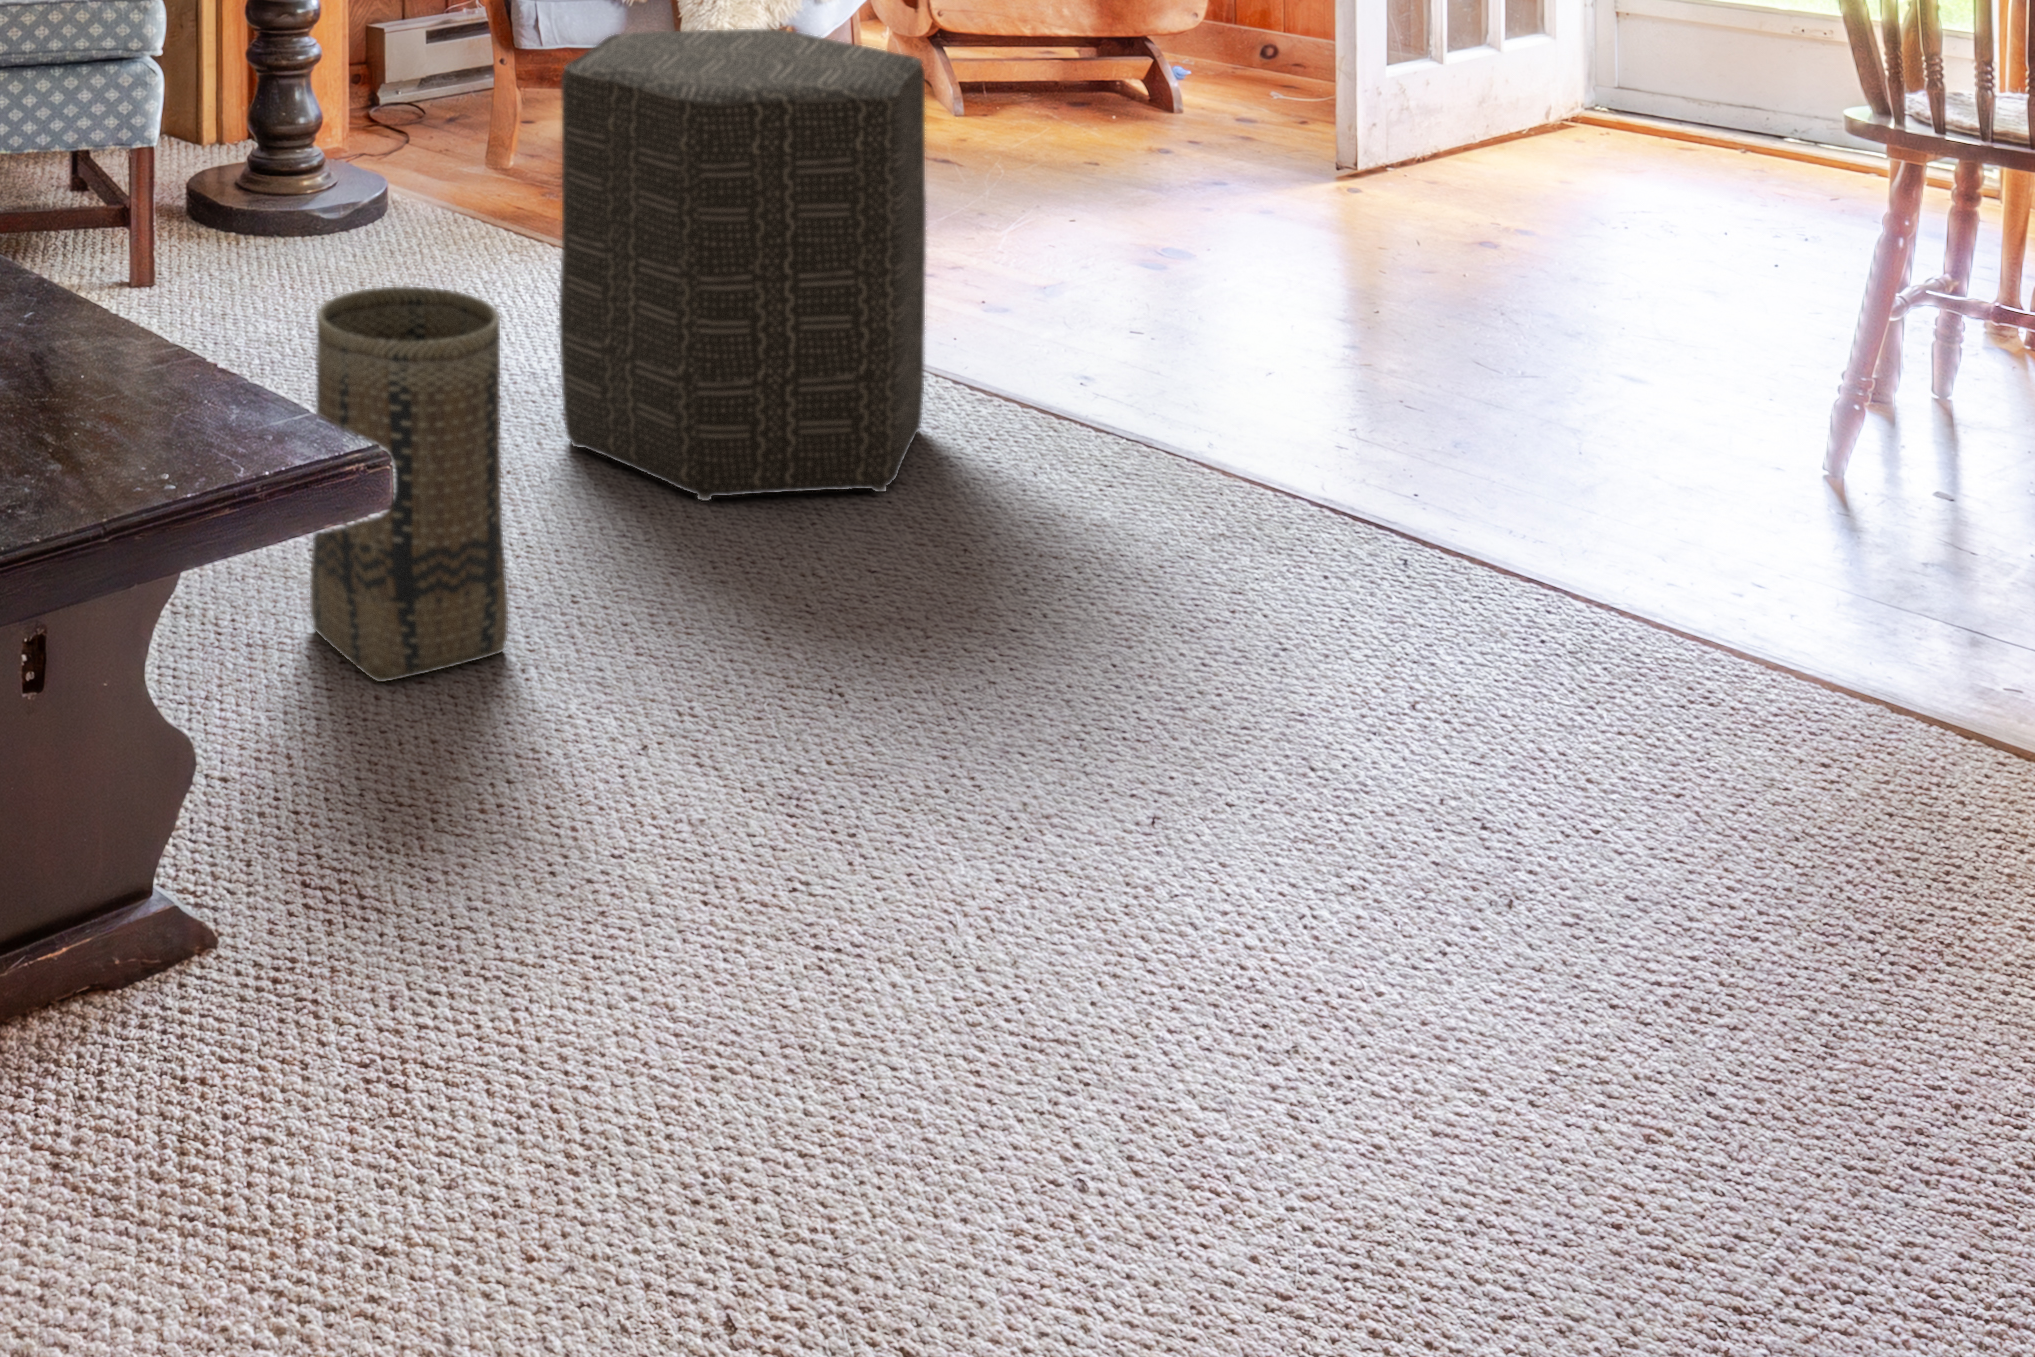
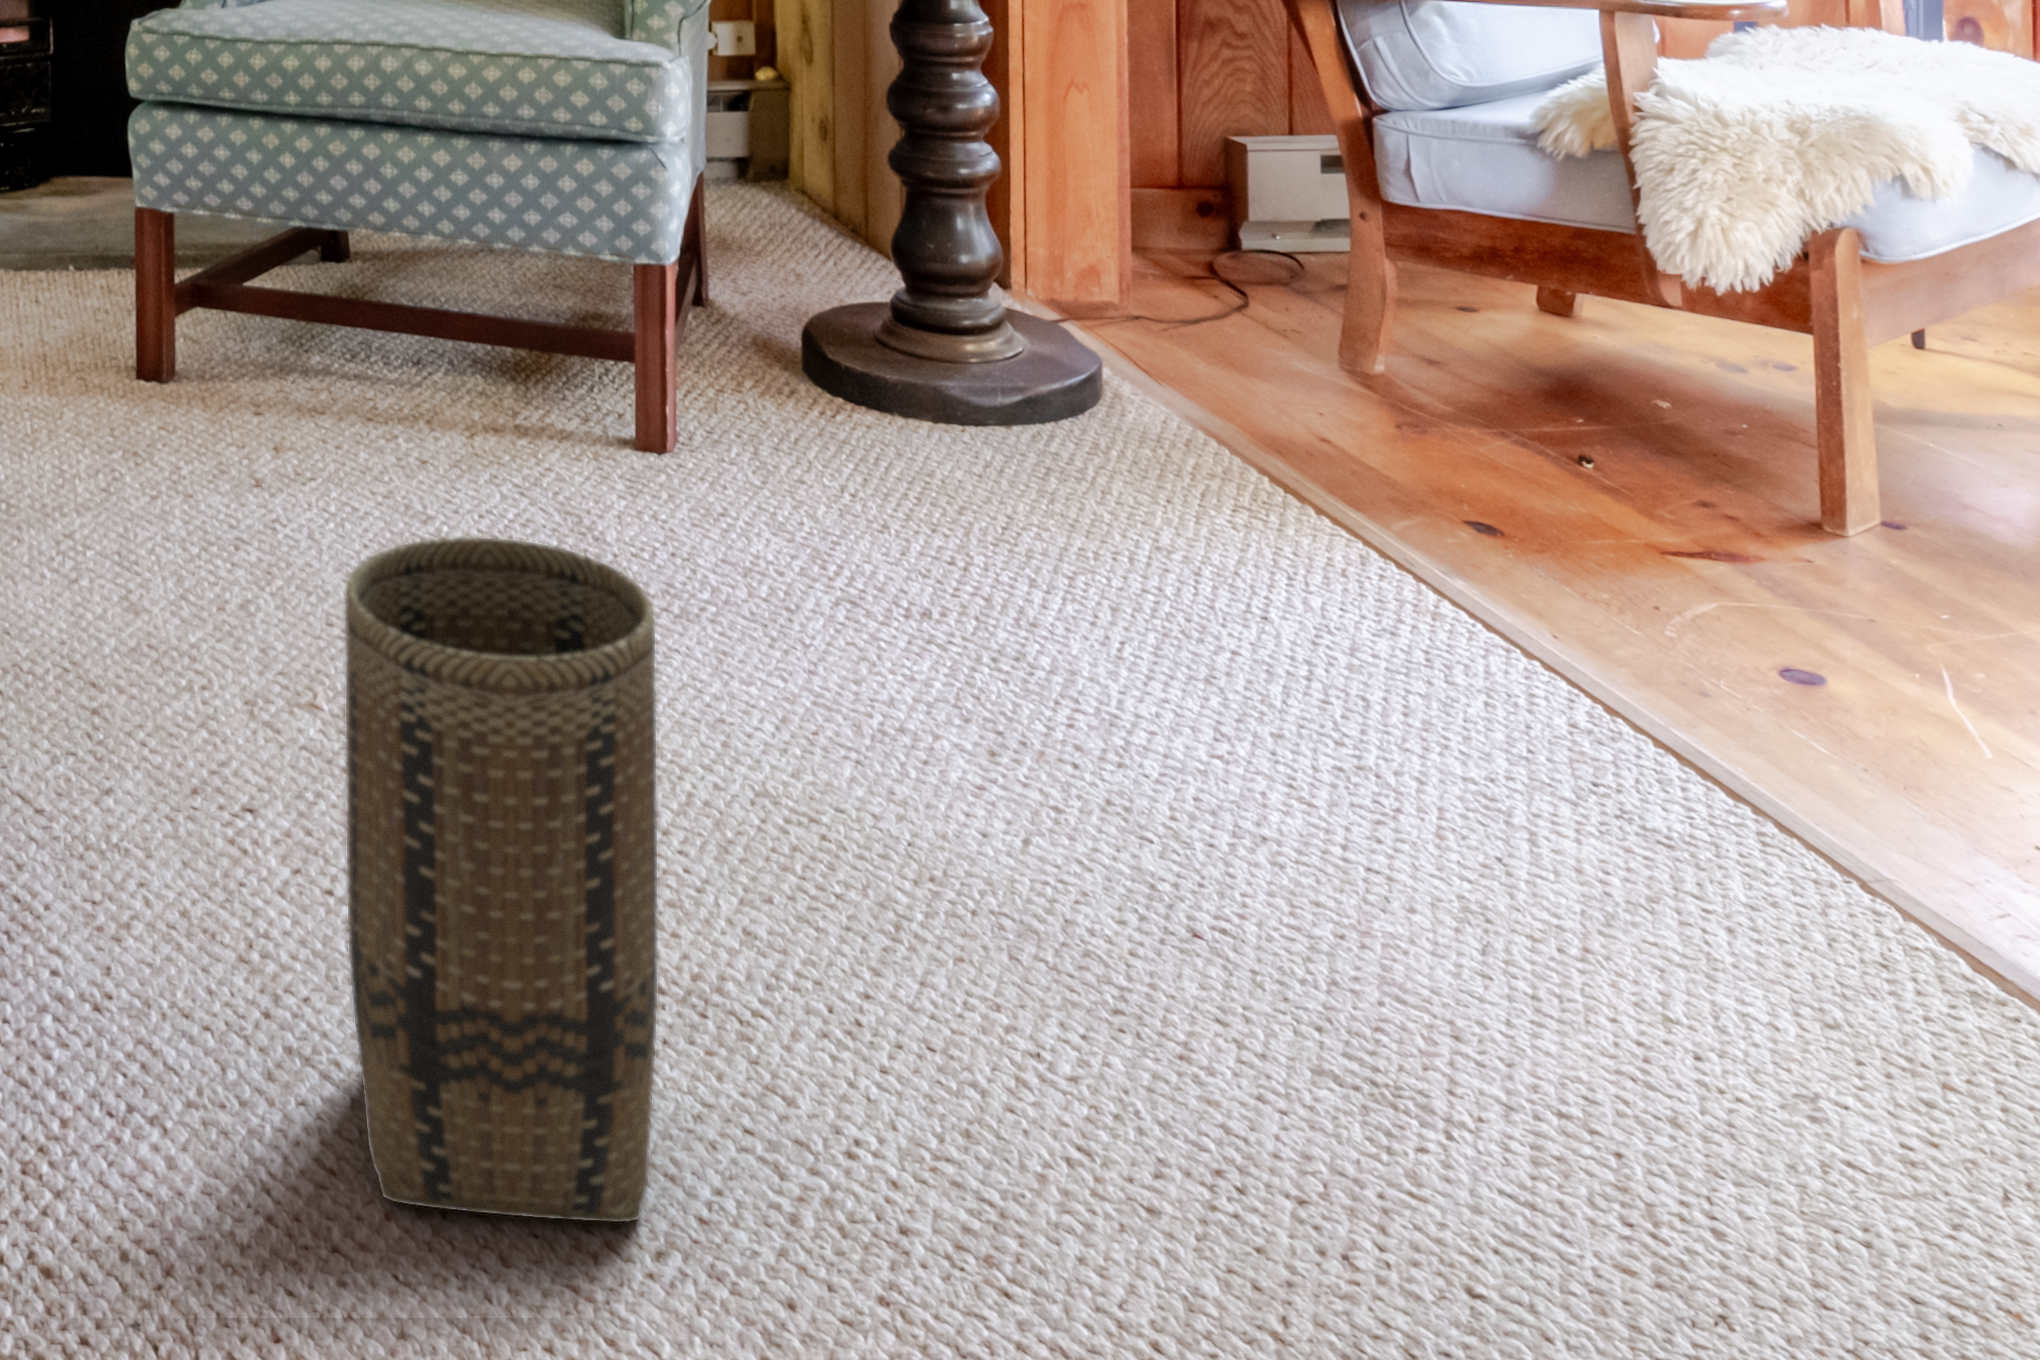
ottoman: present [559,29,926,501] -> none [1053,195,1830,1151]

